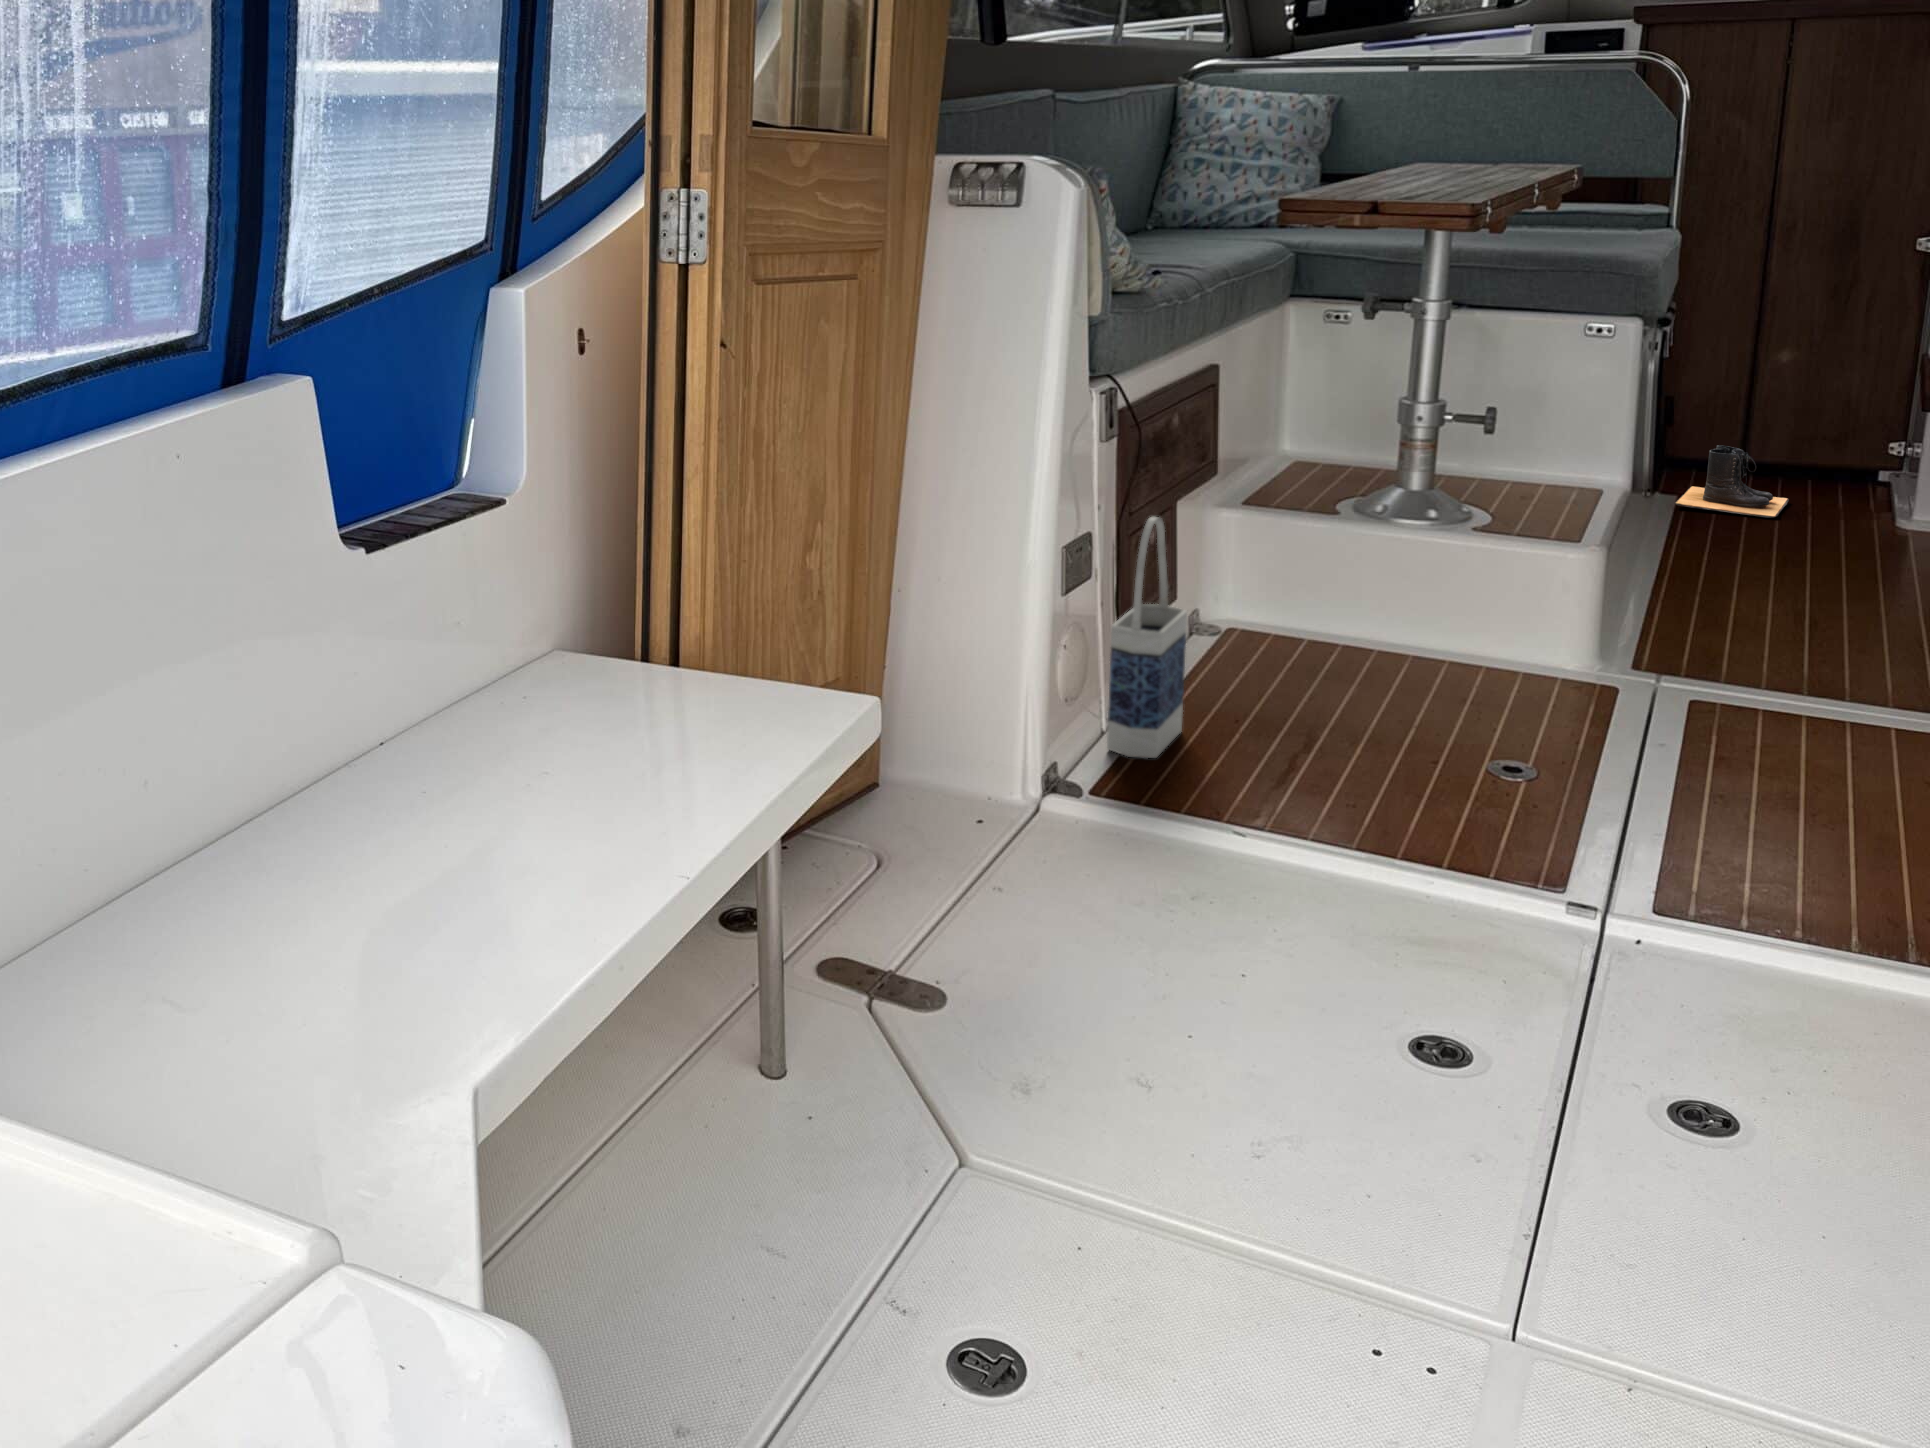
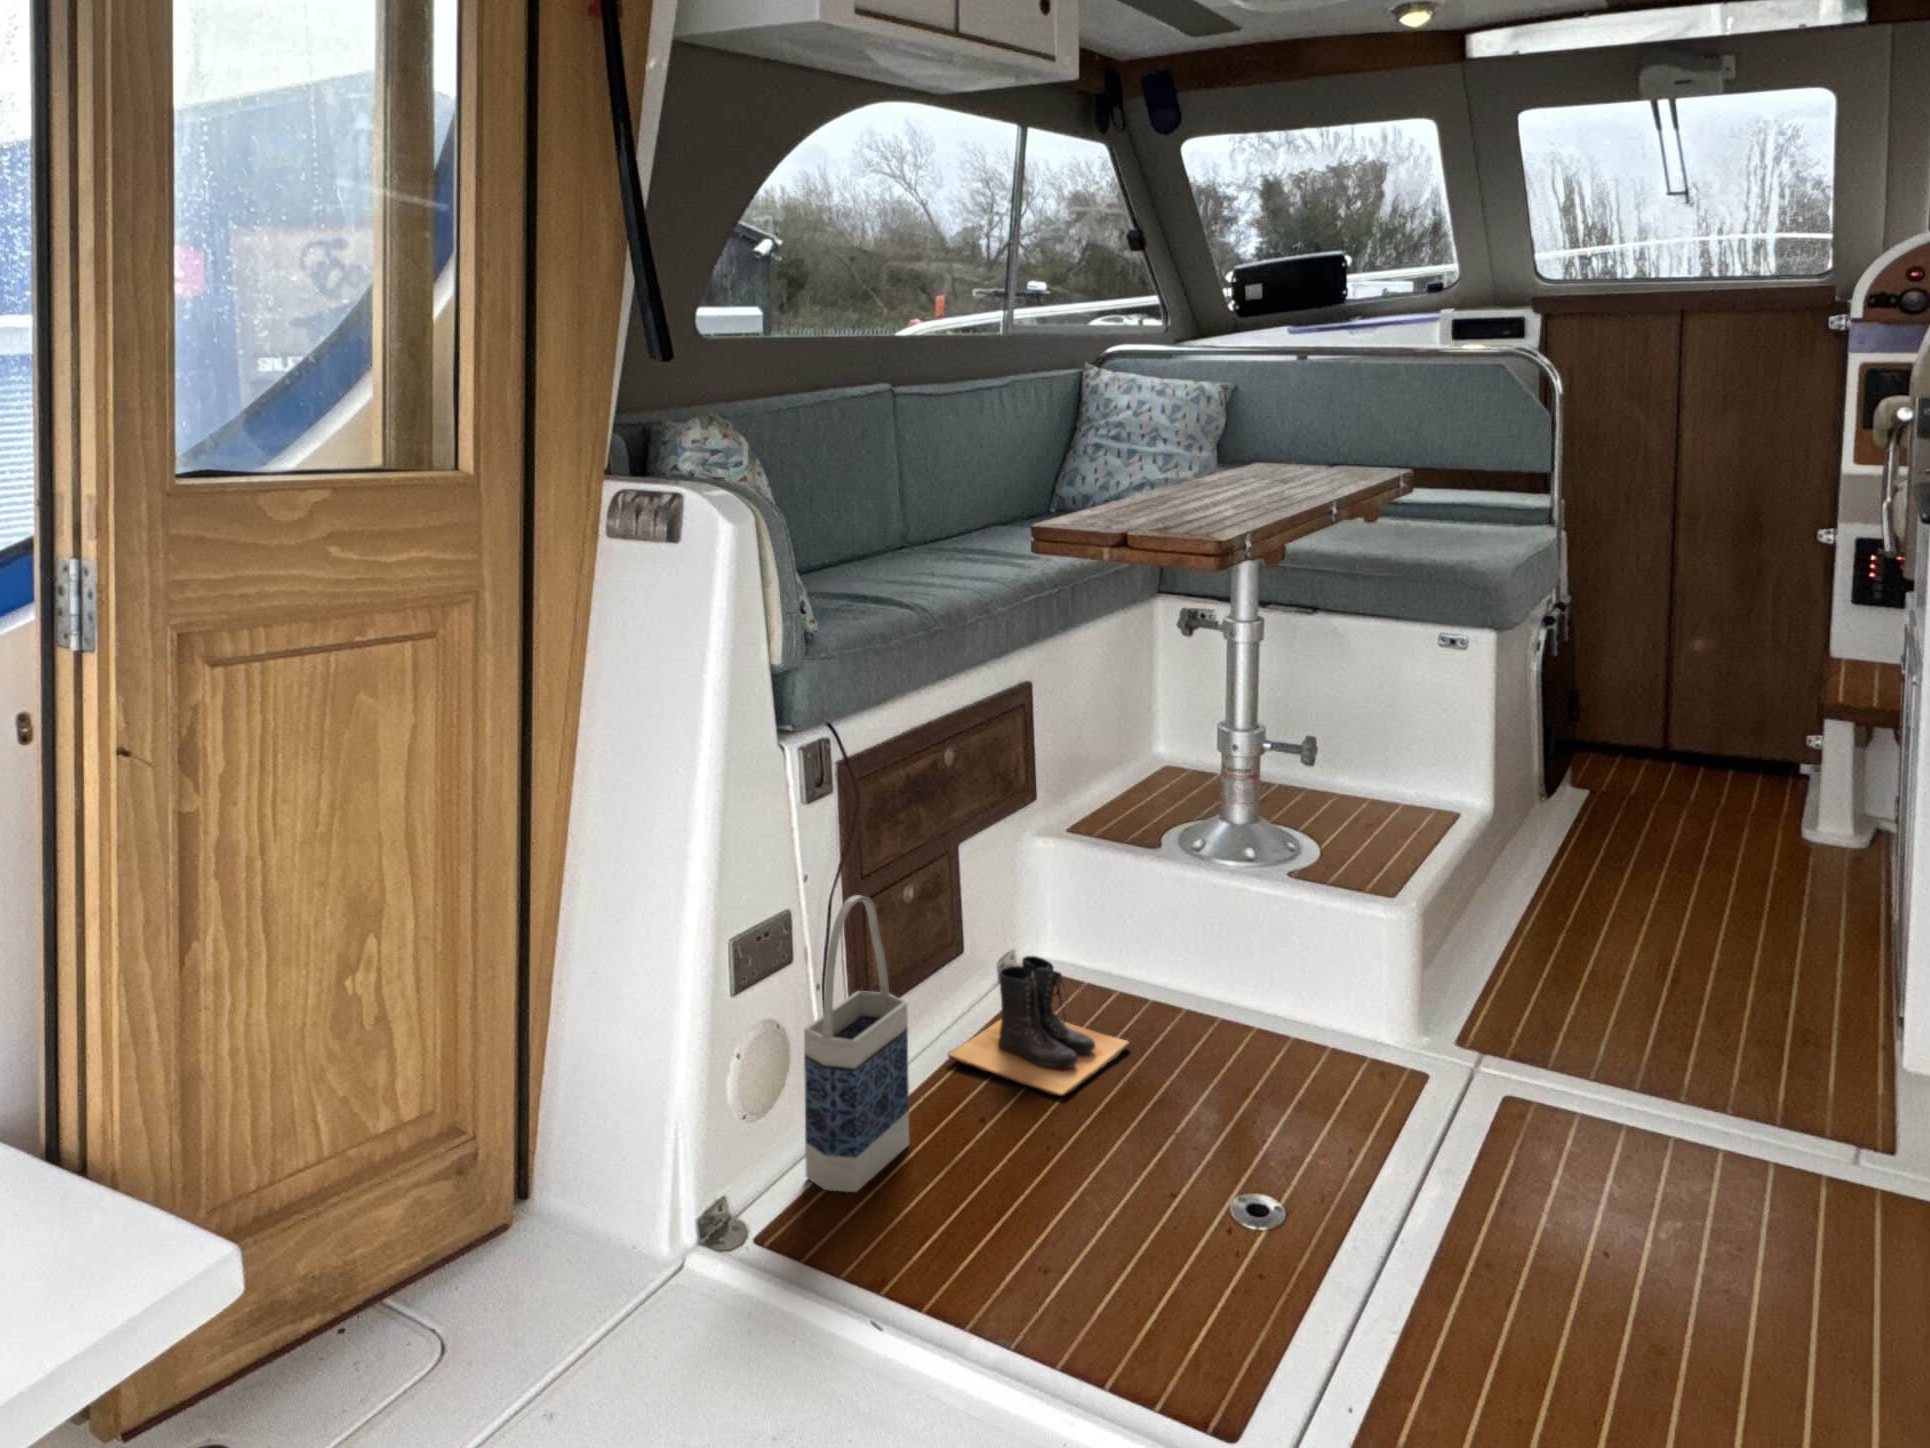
boots: present [1675,445,1789,518] -> present [948,956,1130,1096]

